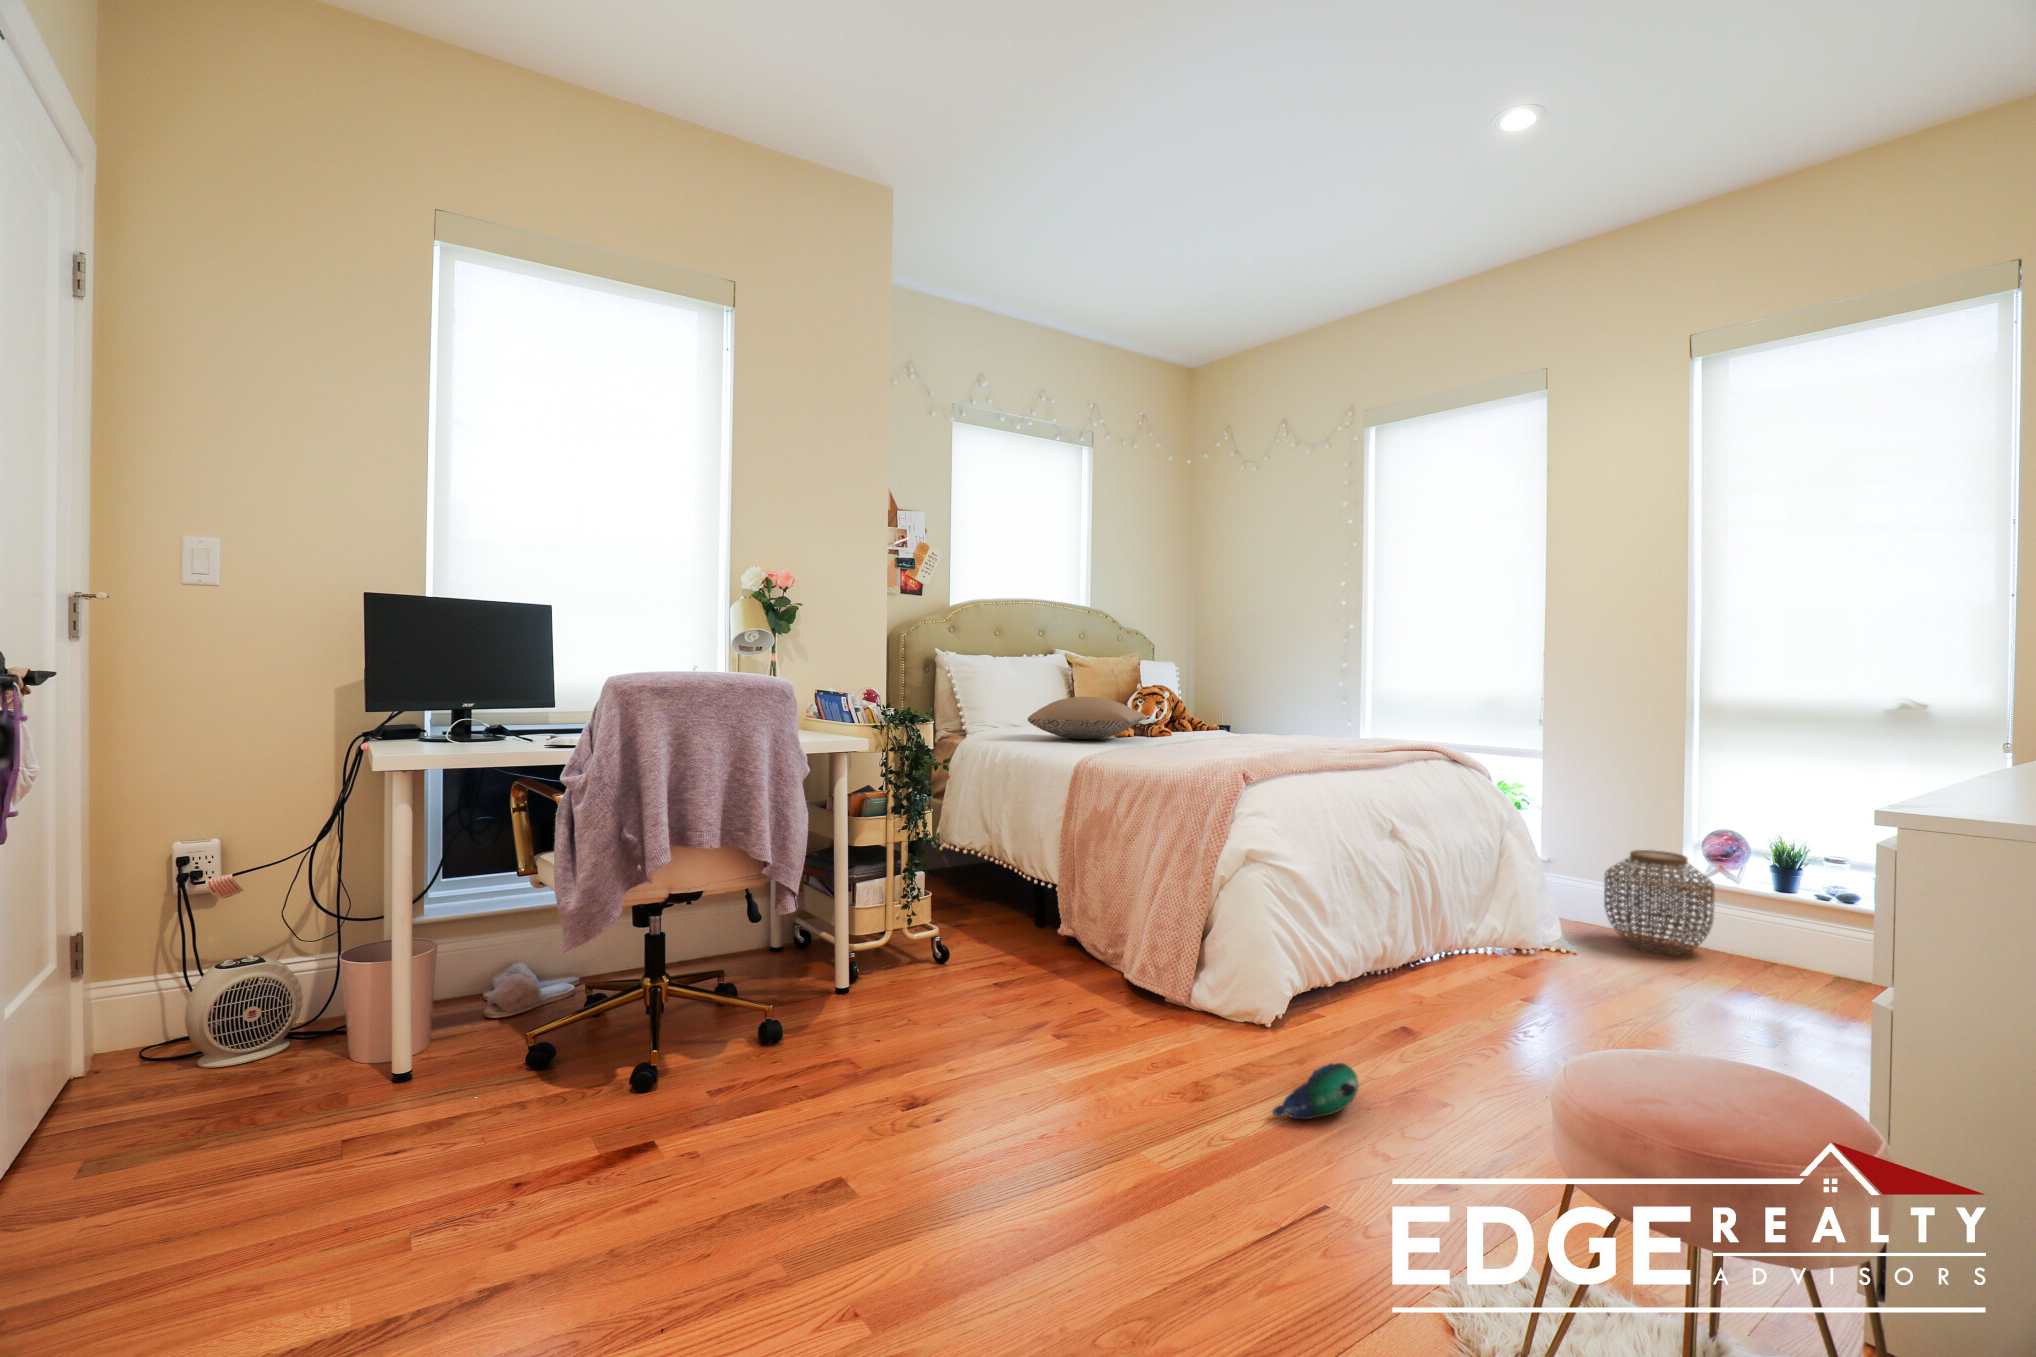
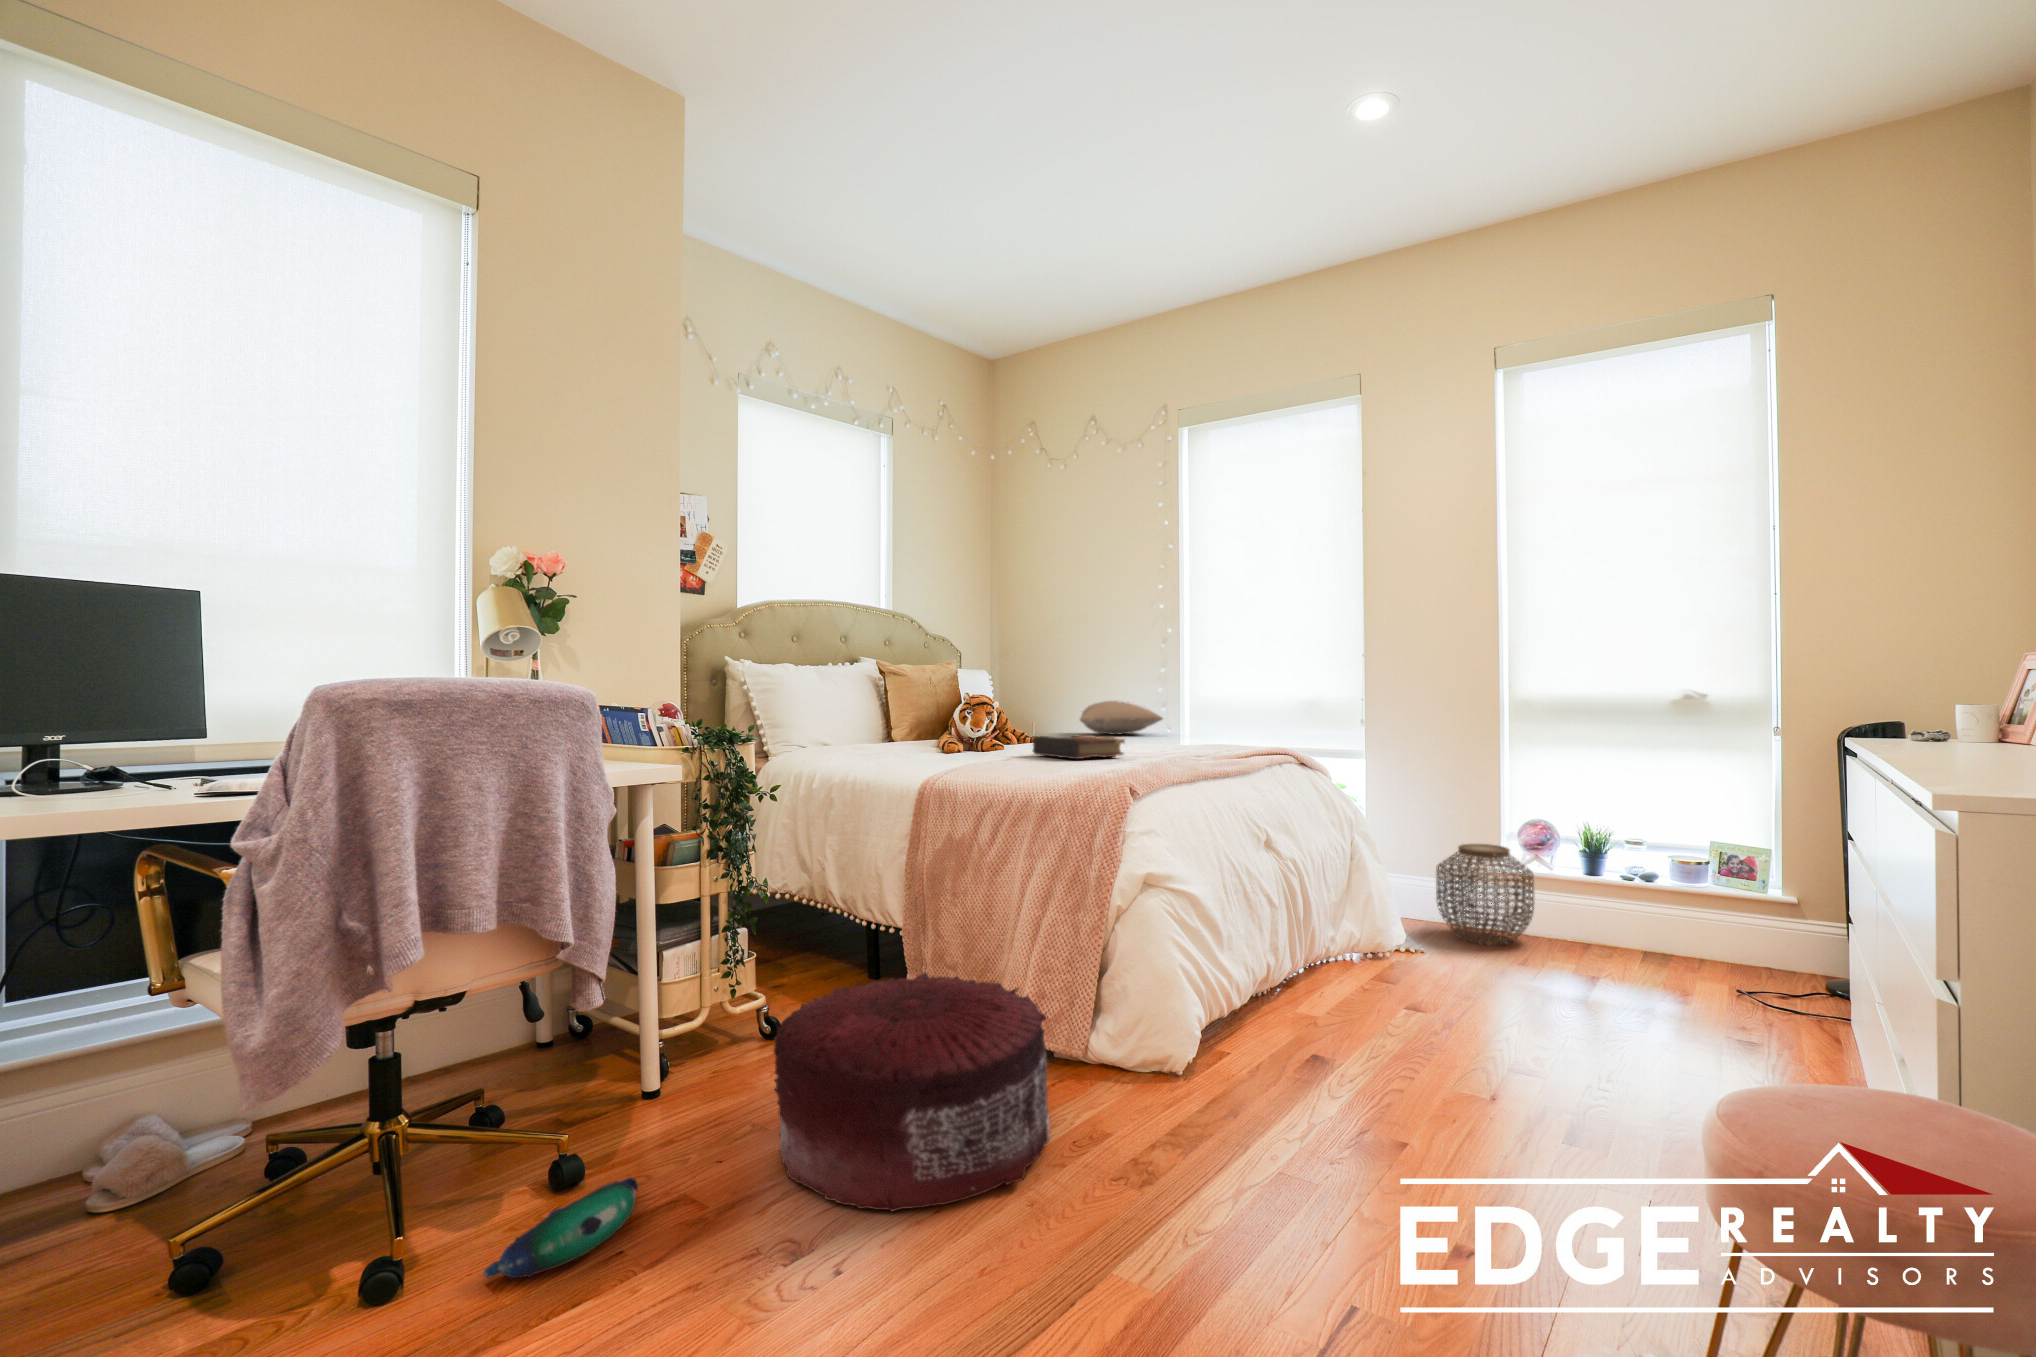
pillow: present [1028,697,1146,739] -> present [1080,701,1163,735]
book: none [1185,724,1267,747] -> present [1033,735,1125,759]
pouf: none [915,916,1136,1091] -> present [774,972,1051,1212]
plush toy: present [1273,1063,1358,1120] -> present [483,1177,638,1278]

